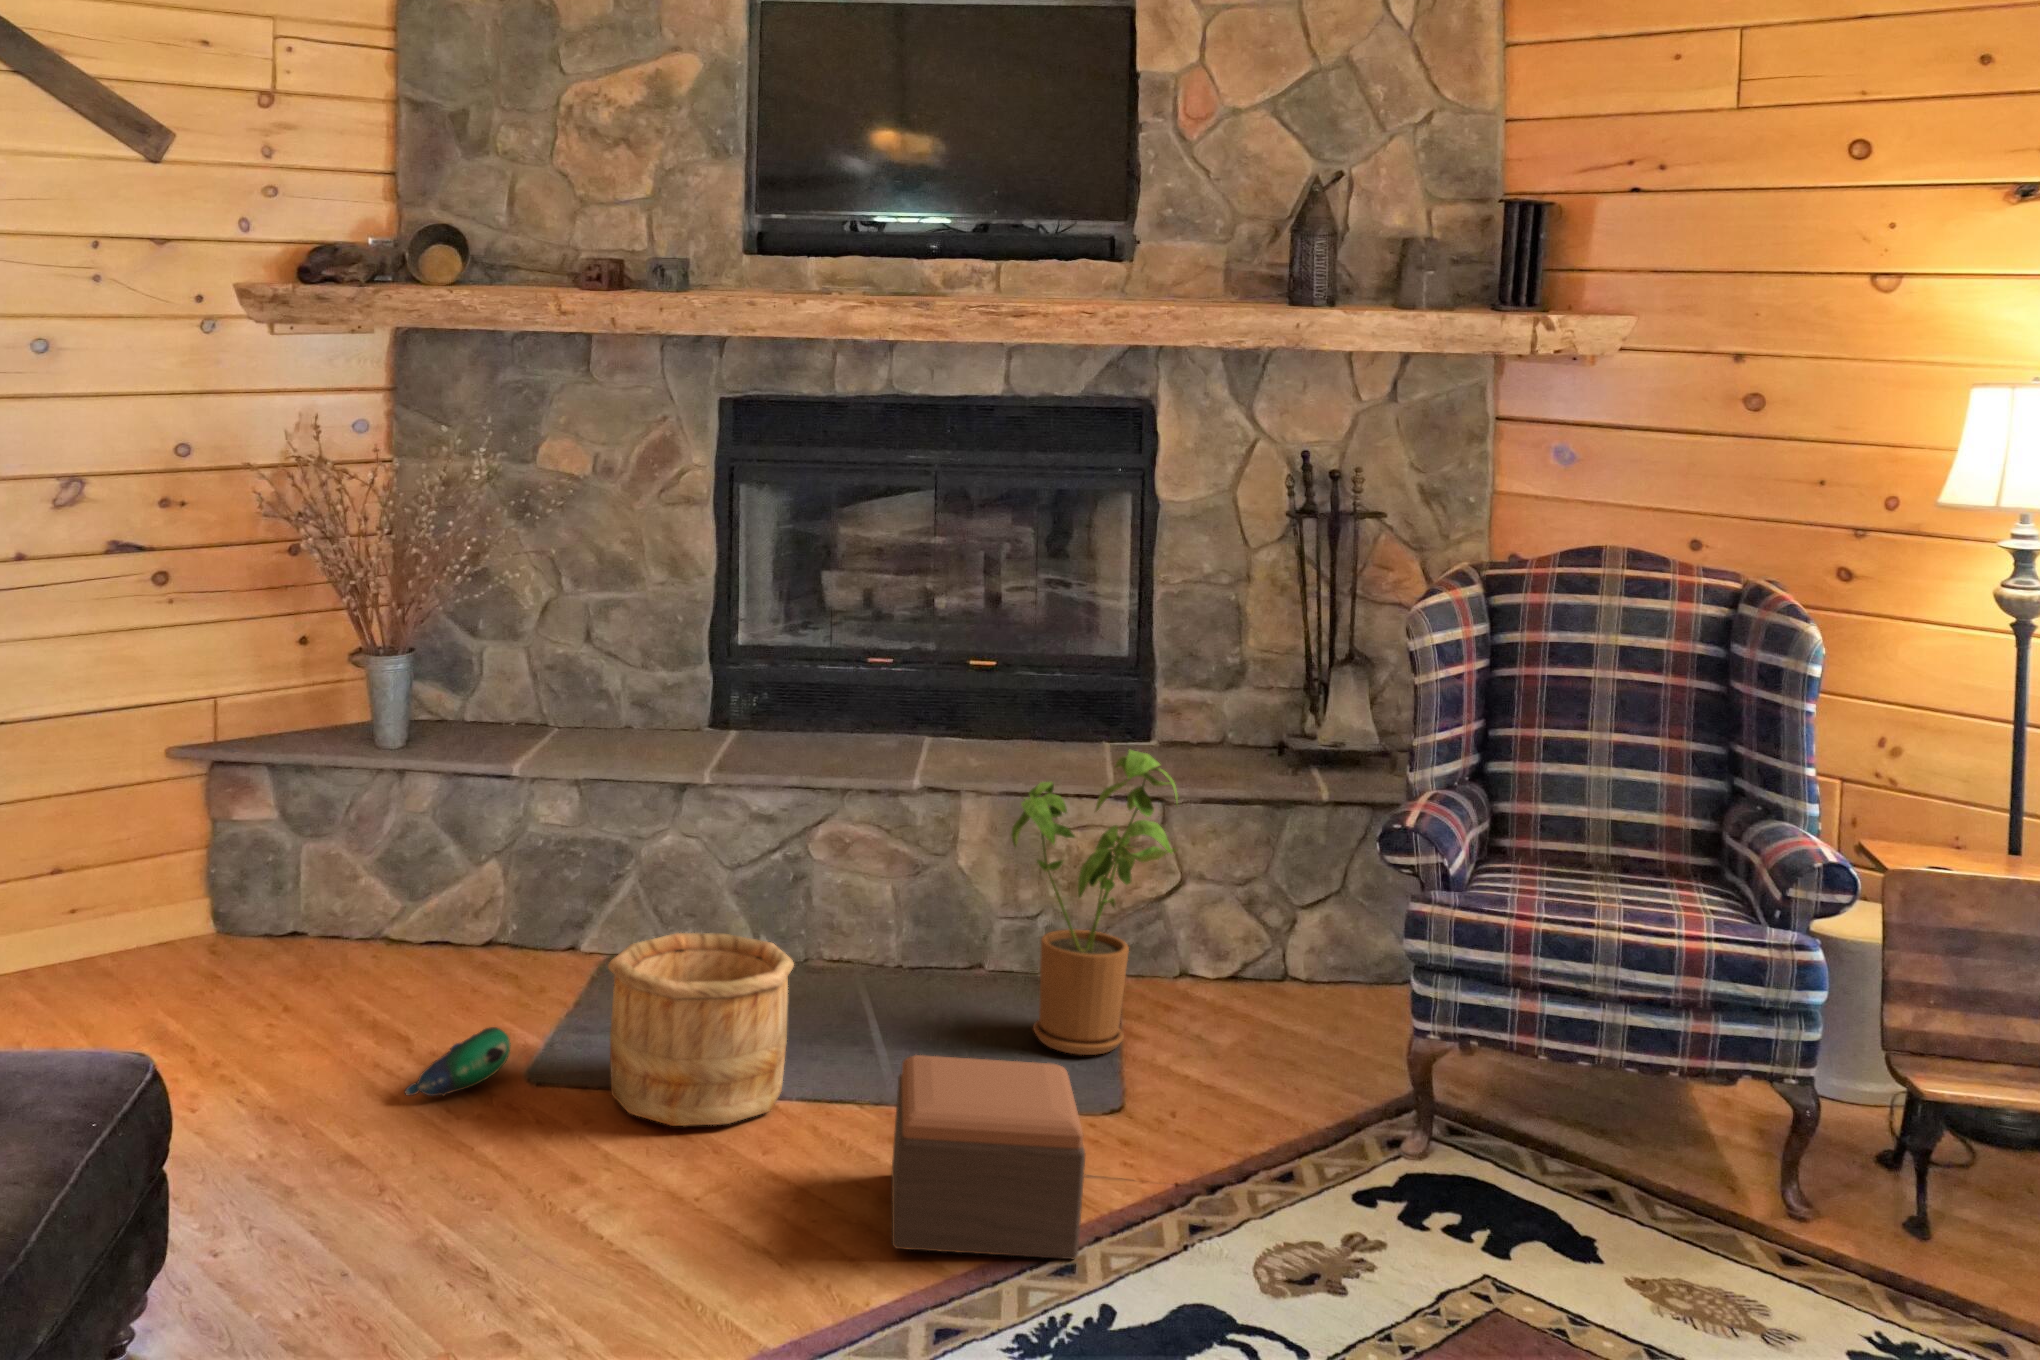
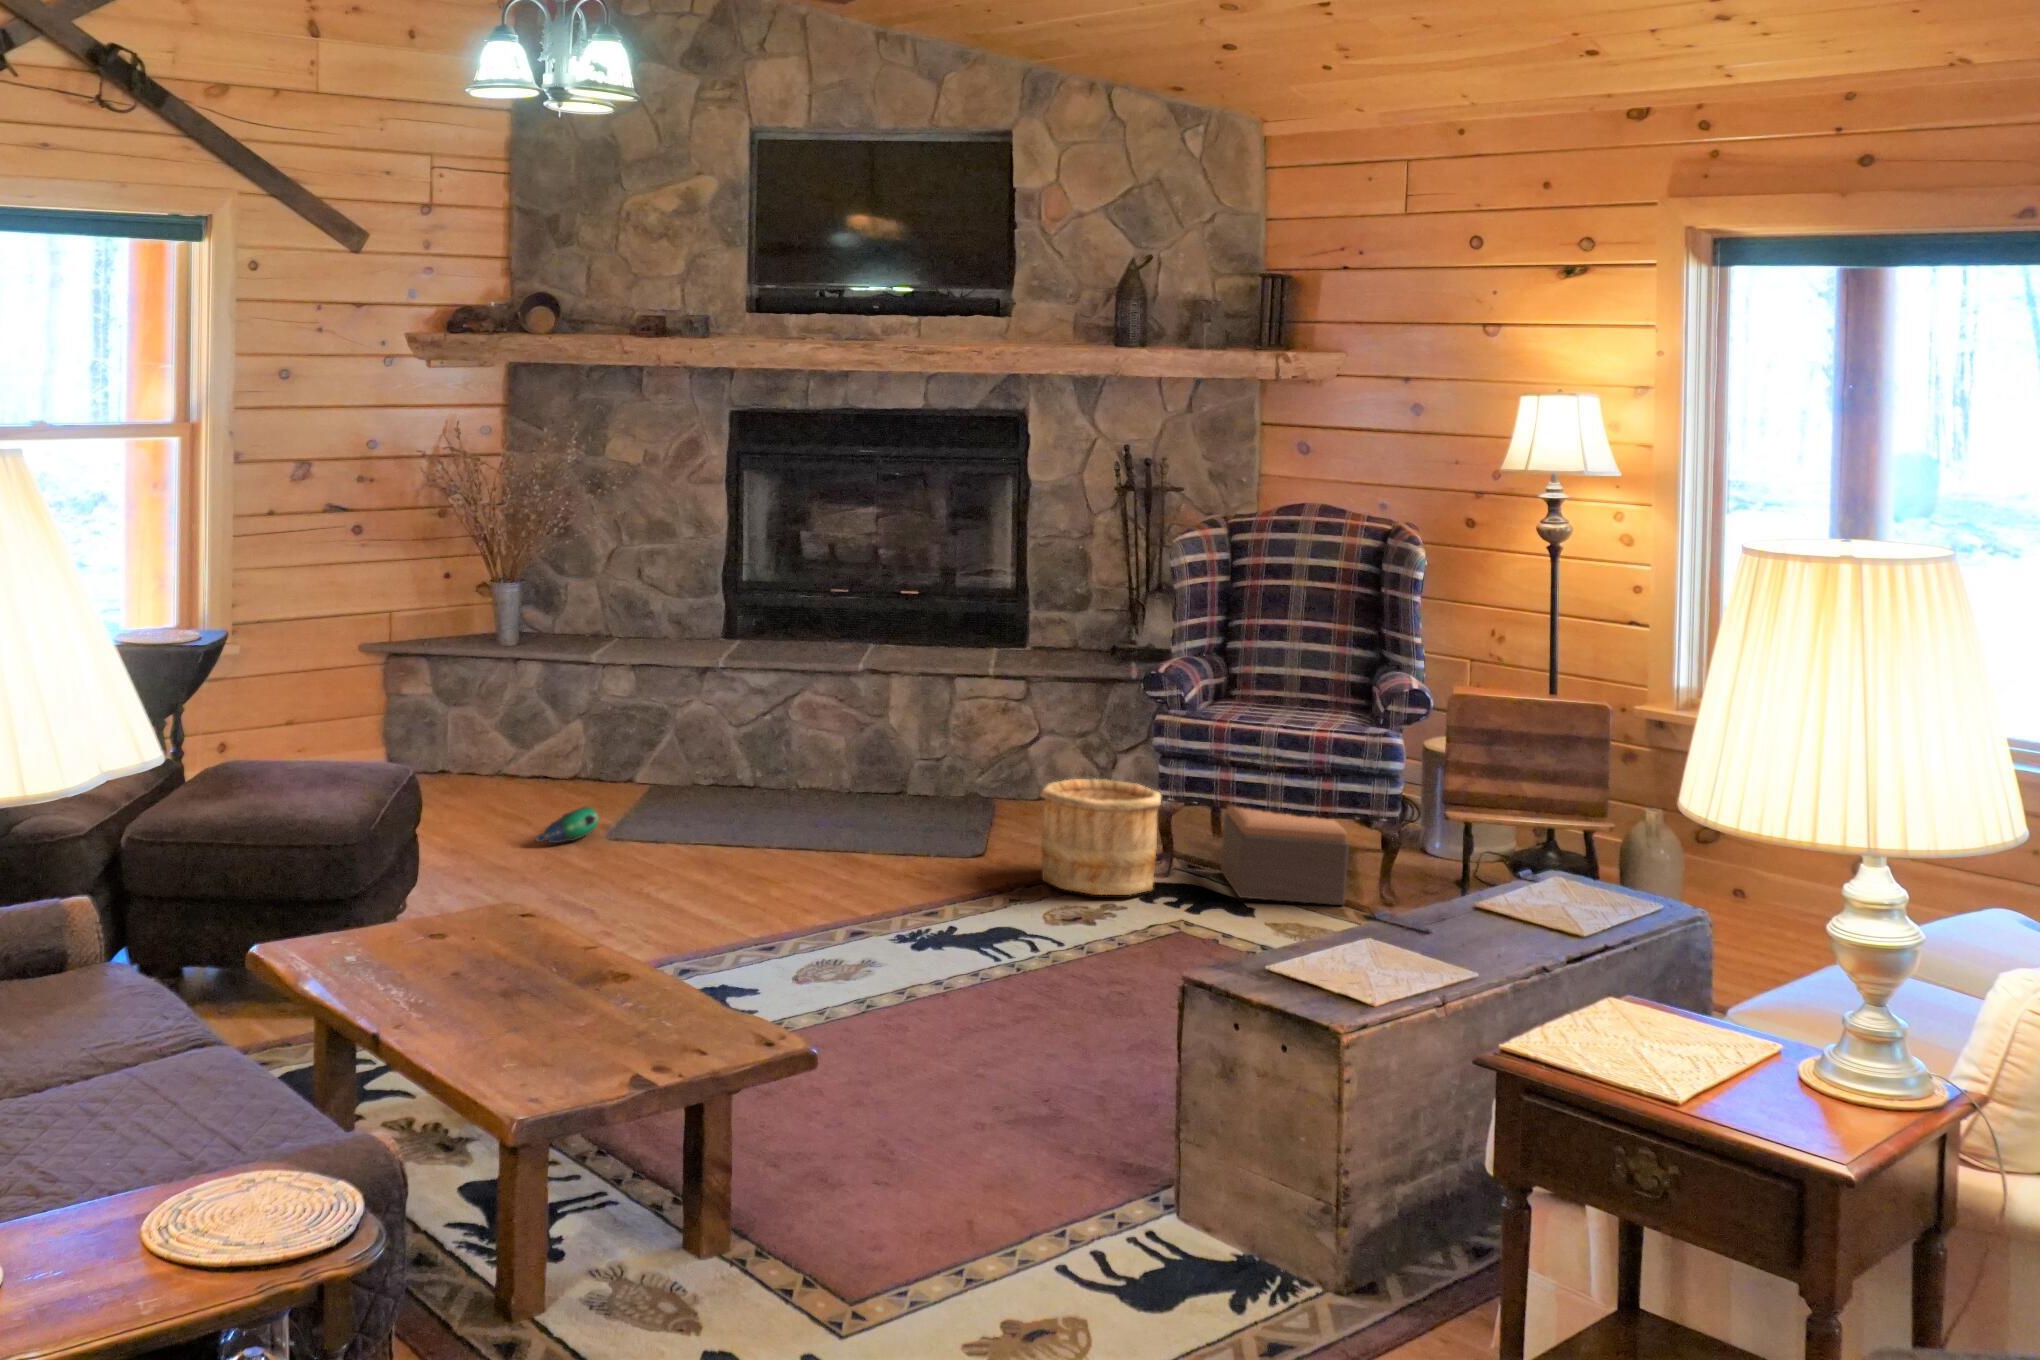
house plant: present [1011,750,1178,1055] -> none [921,636,1029,831]
wooden bucket: present [608,933,794,1126] -> present [1041,779,1161,895]
footstool: present [892,1055,1085,1259] -> present [1221,806,1349,905]

